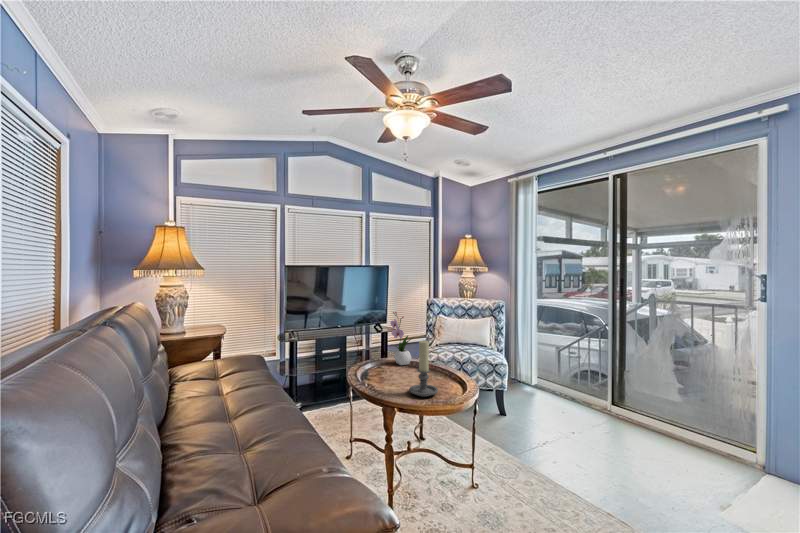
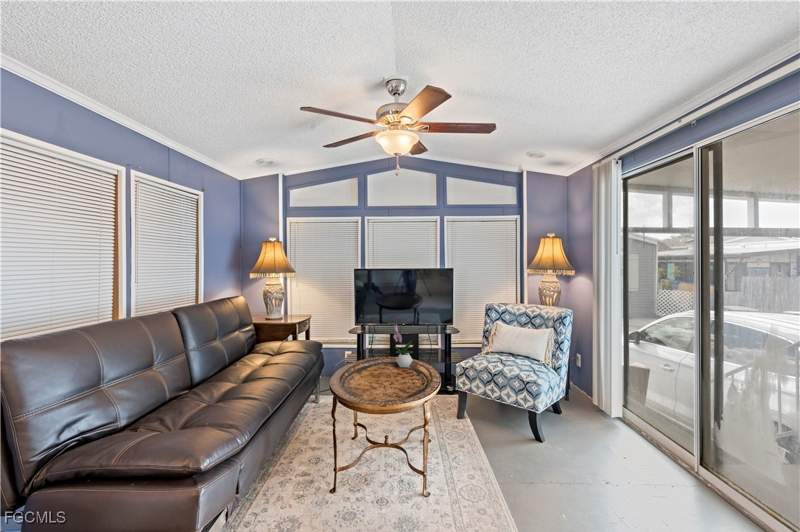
candle holder: present [409,341,438,397] -> none [360,348,386,398]

